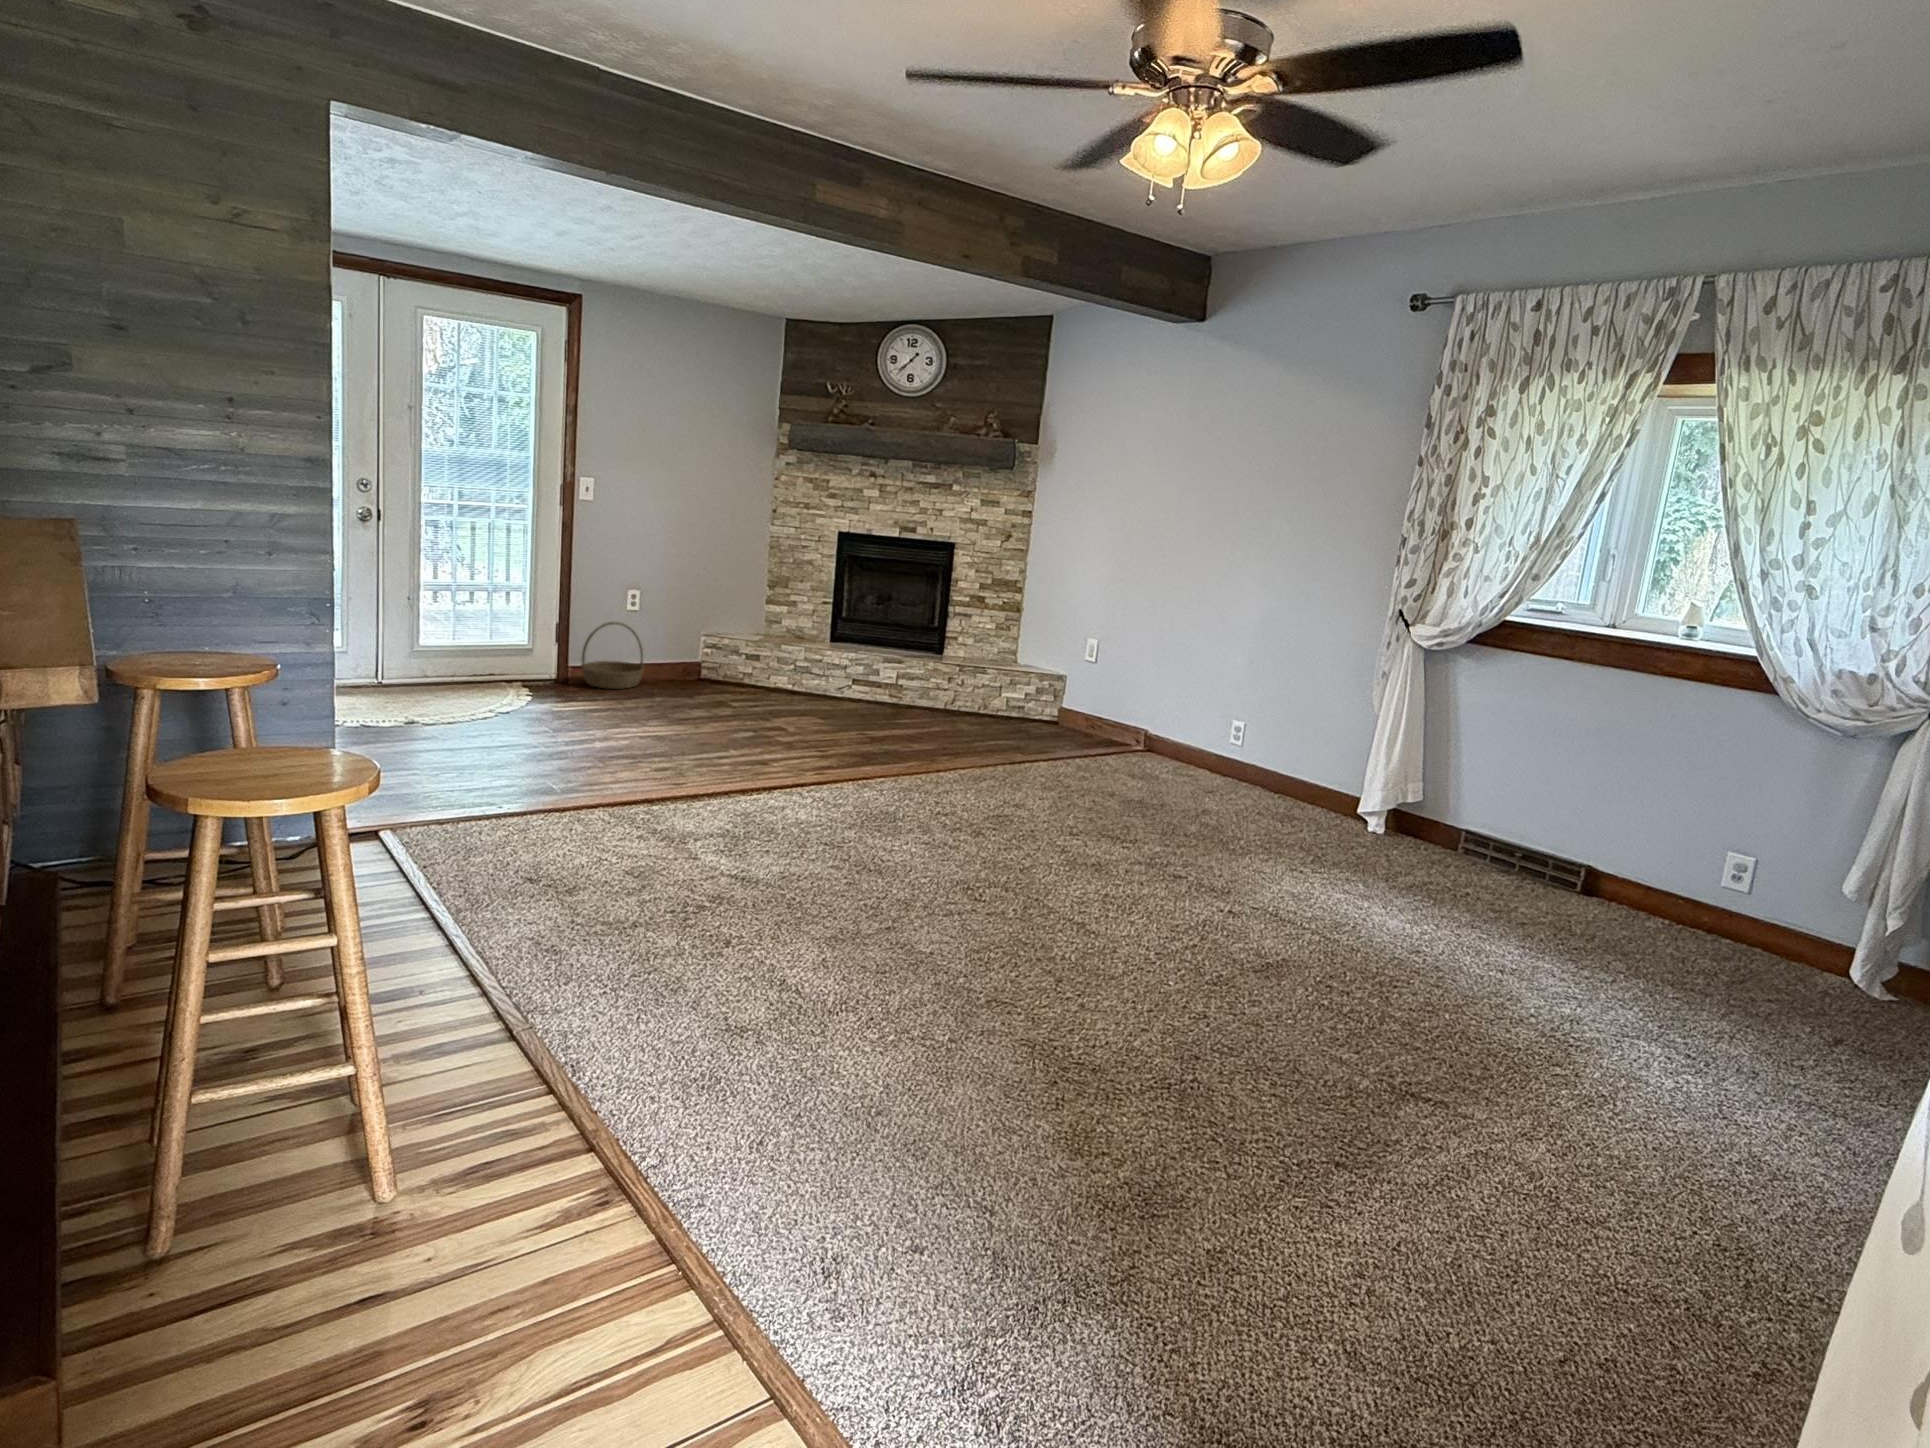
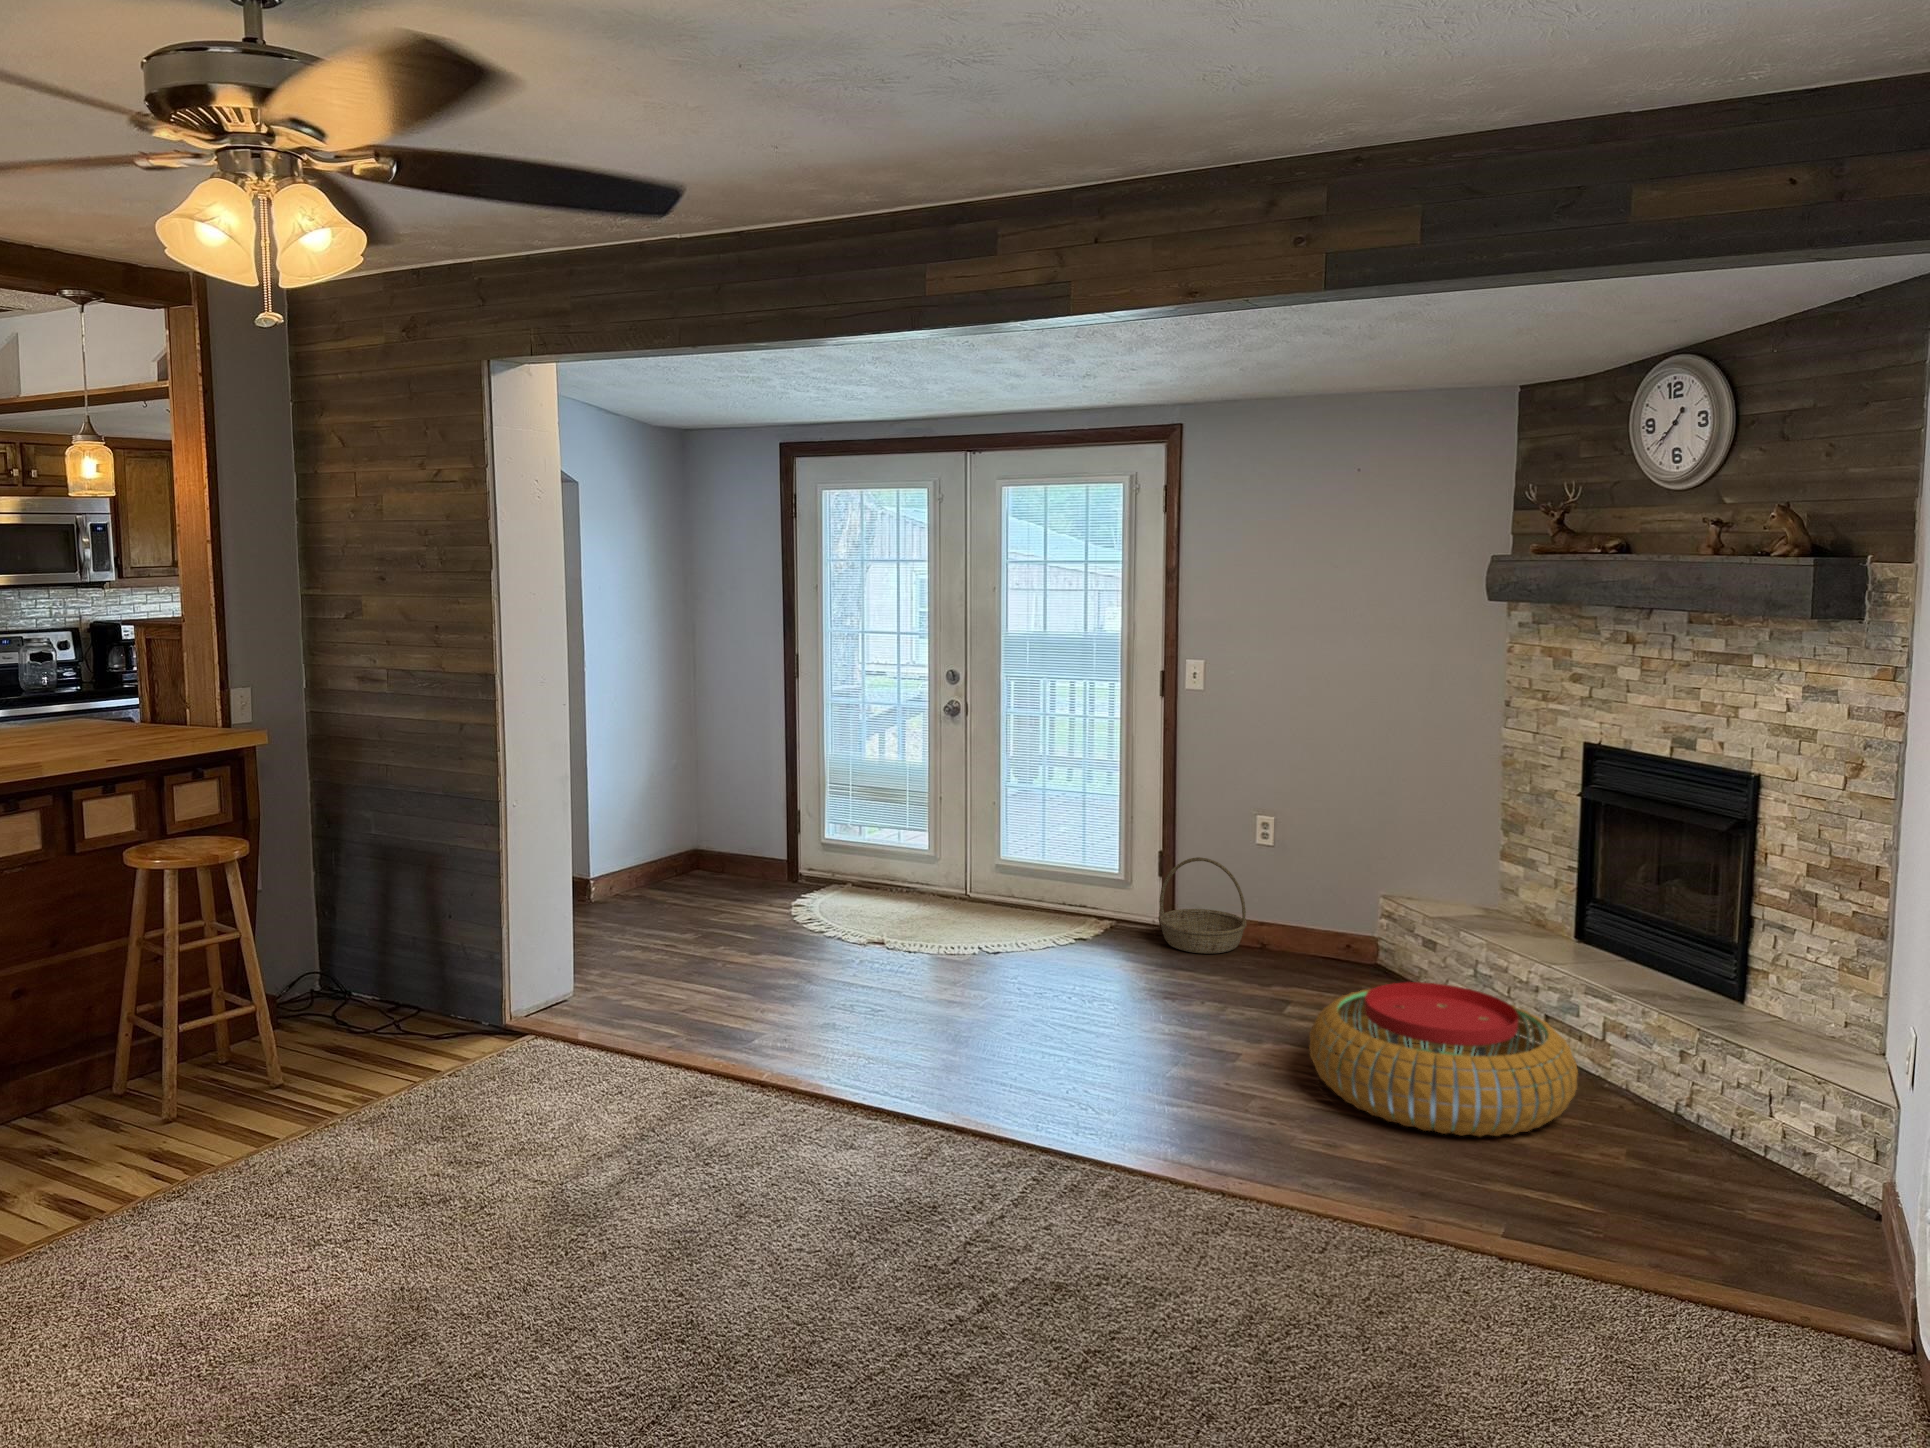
pouf: none [803,665,937,733] -> present [1309,982,1578,1136]

